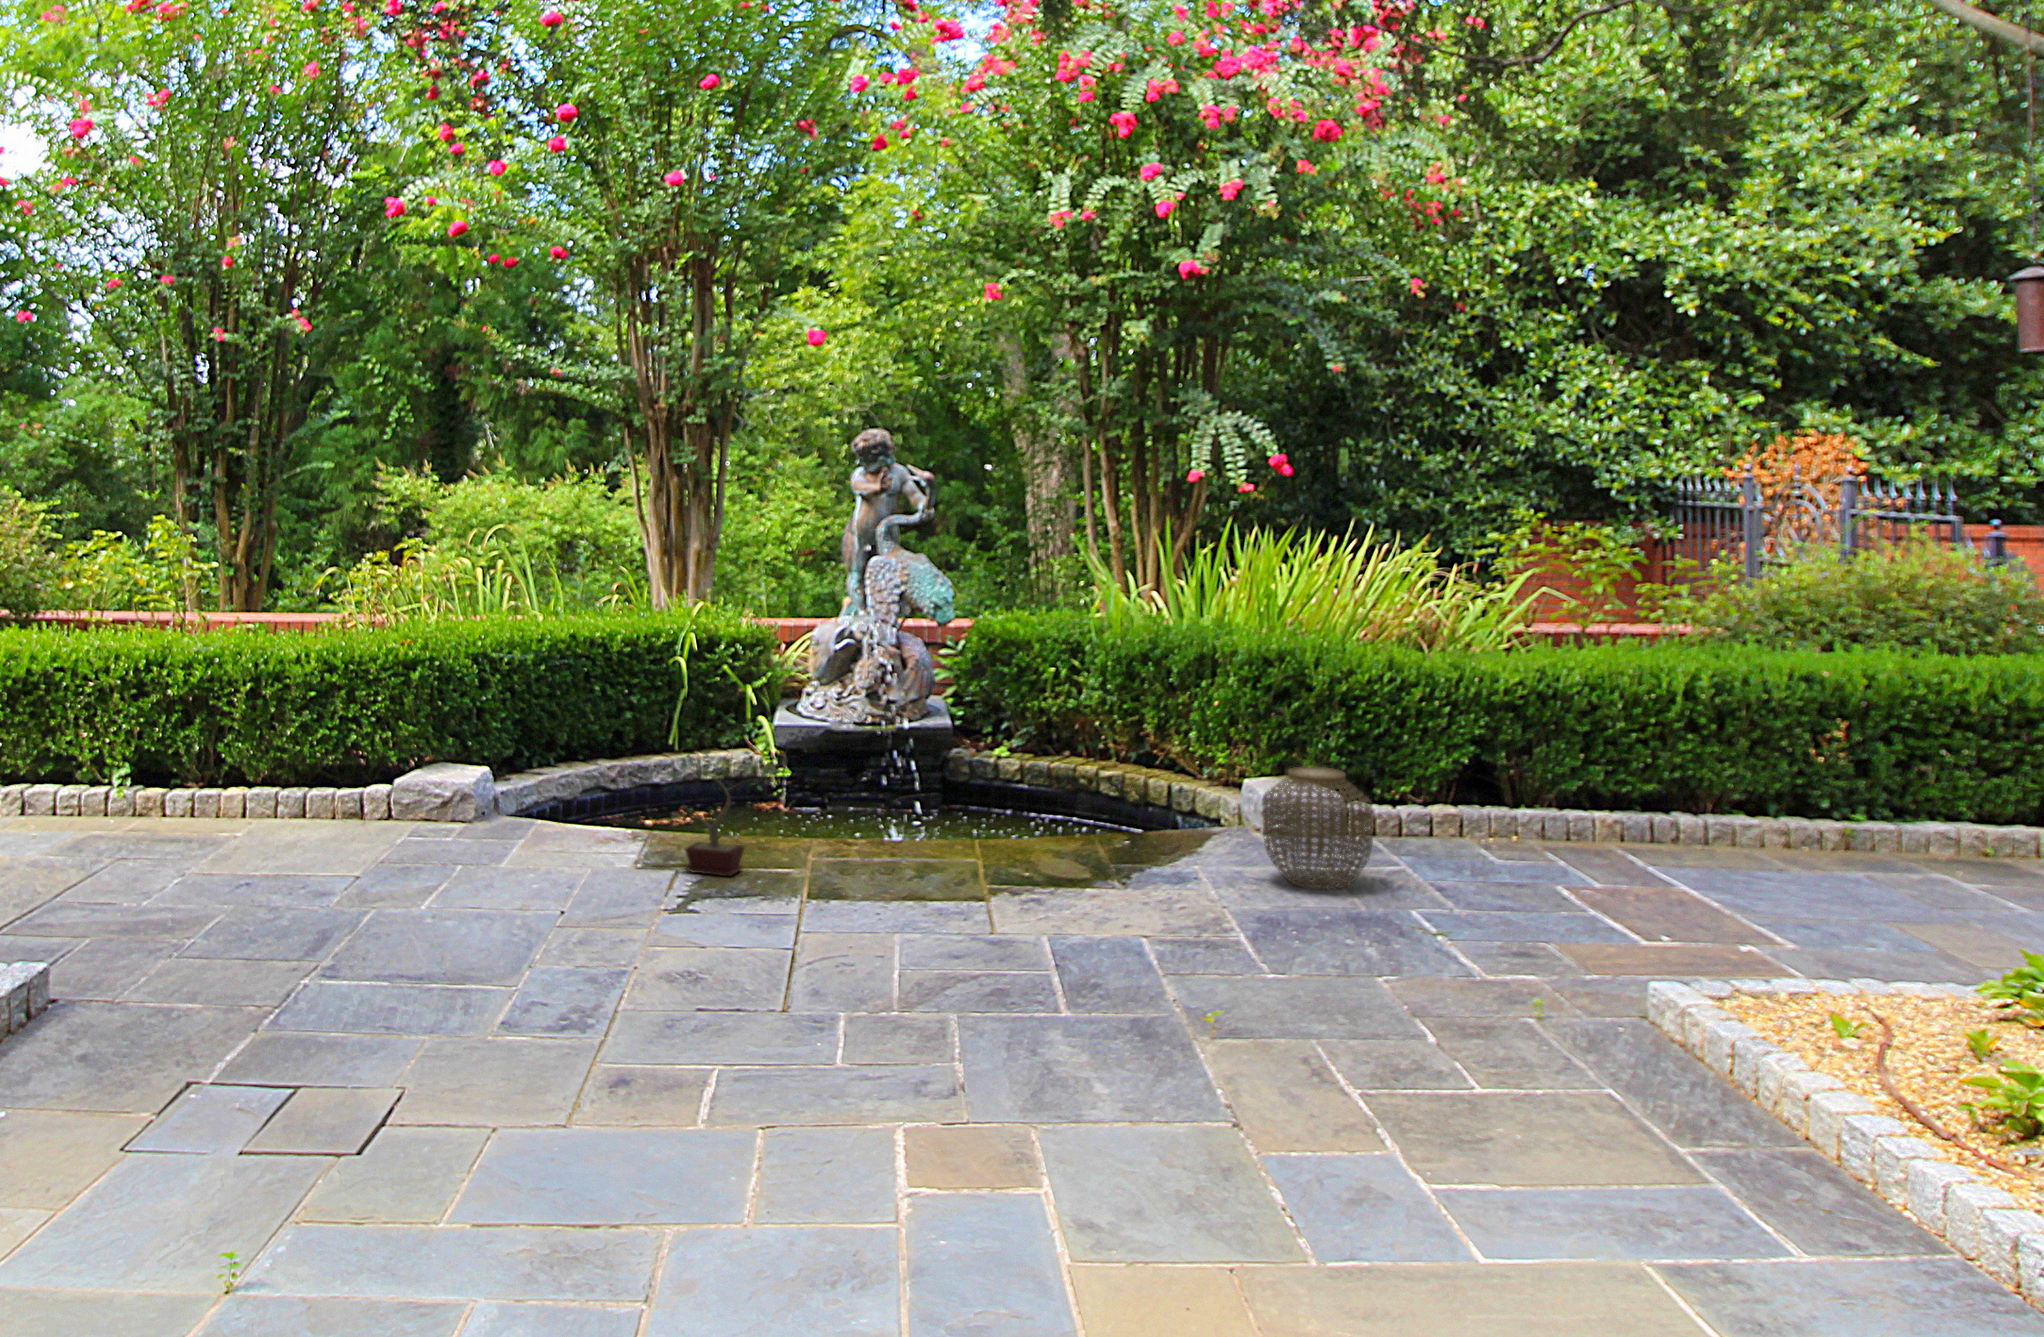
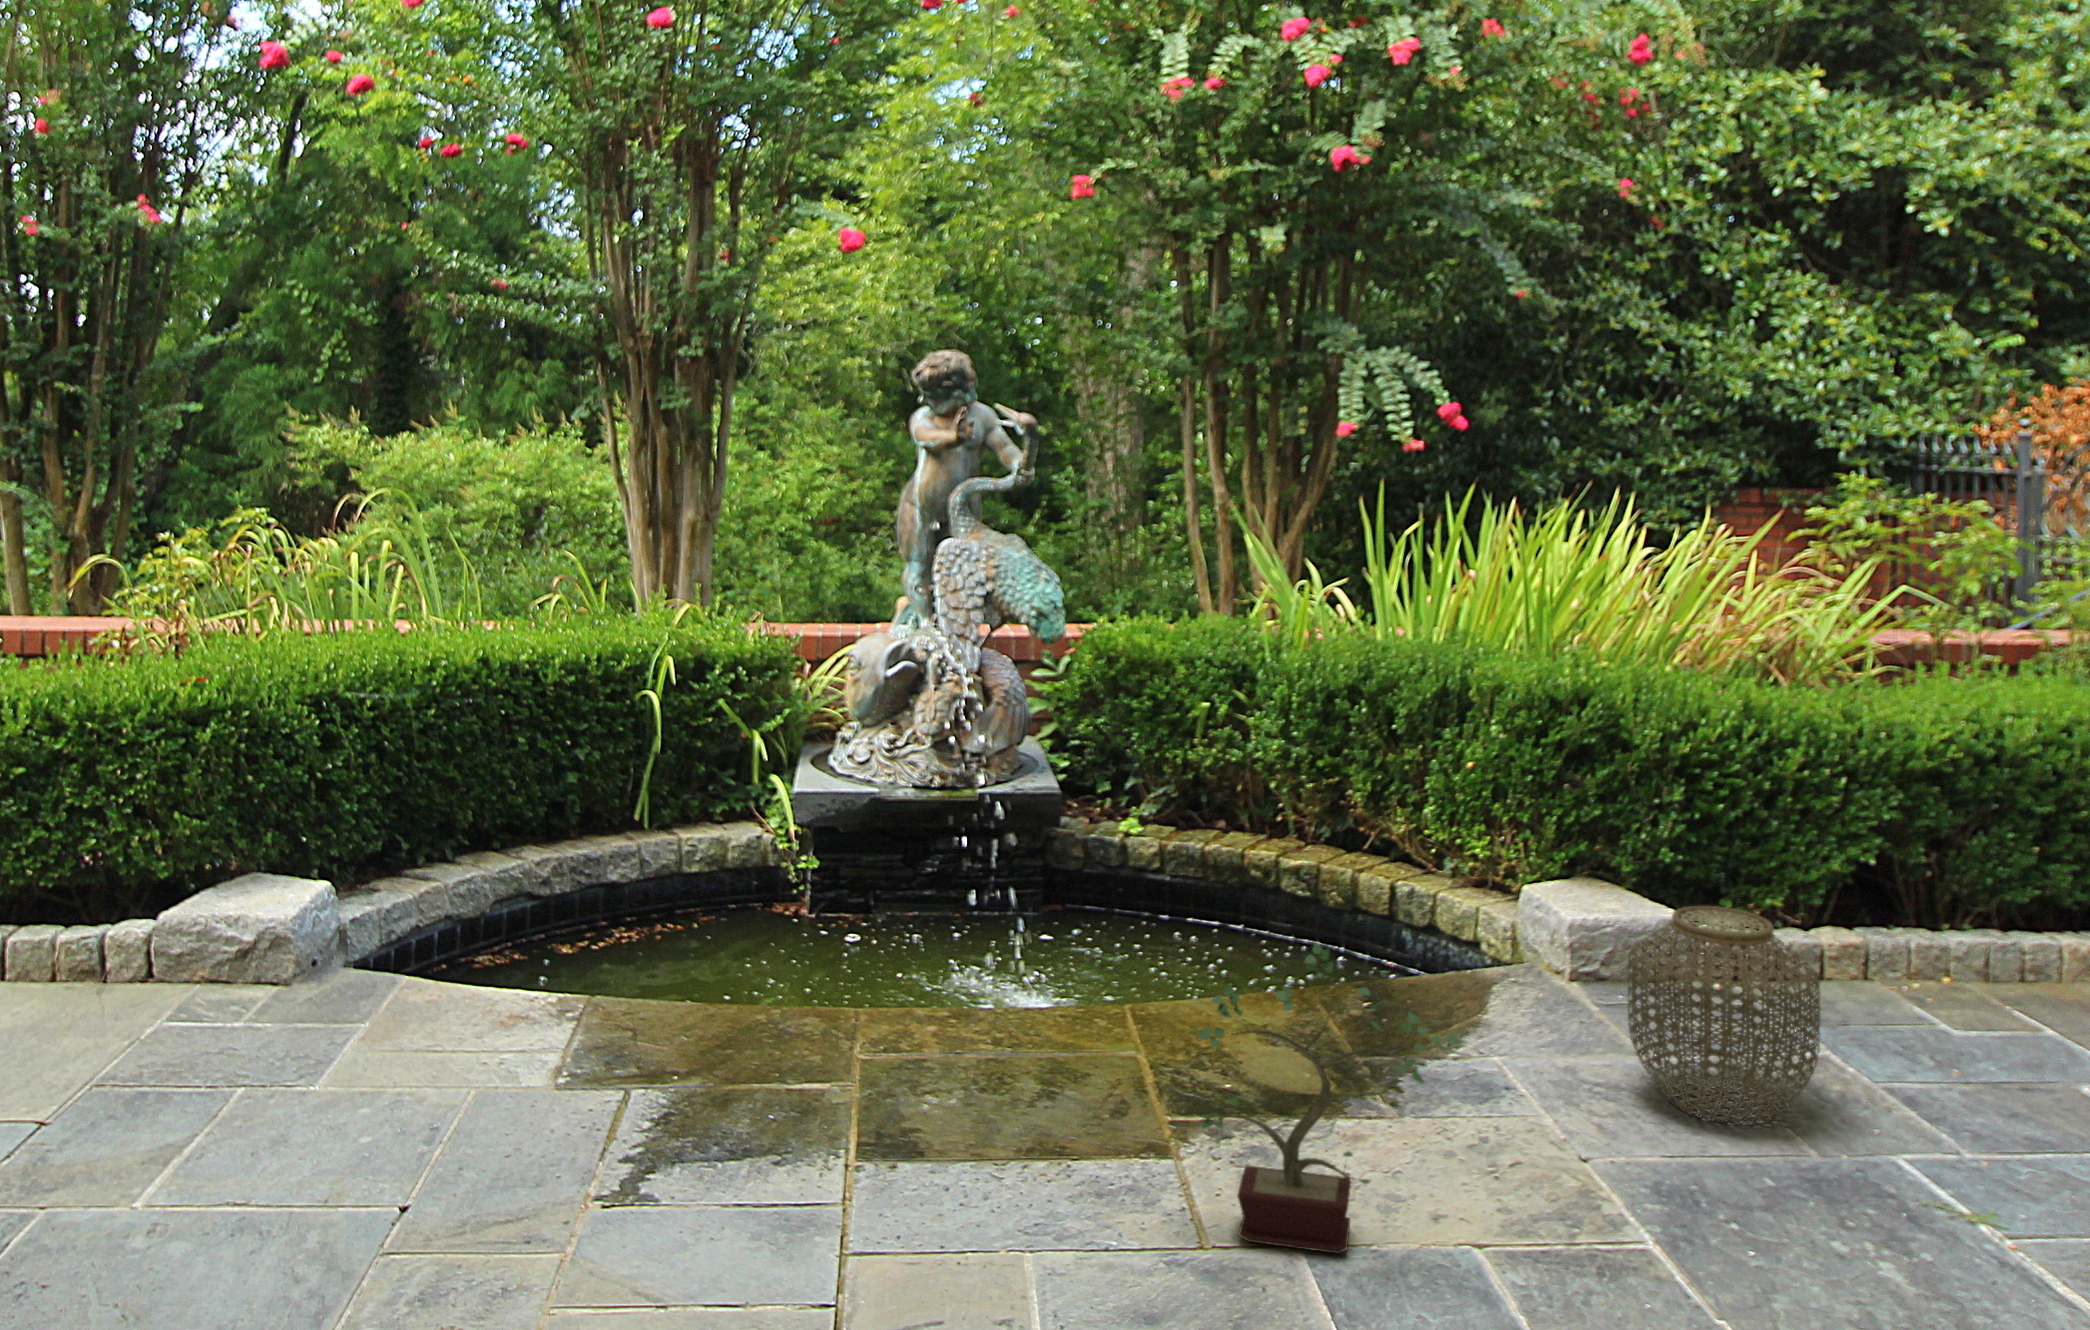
potted plant: present [670,732,779,876] -> present [1197,942,1463,1254]

